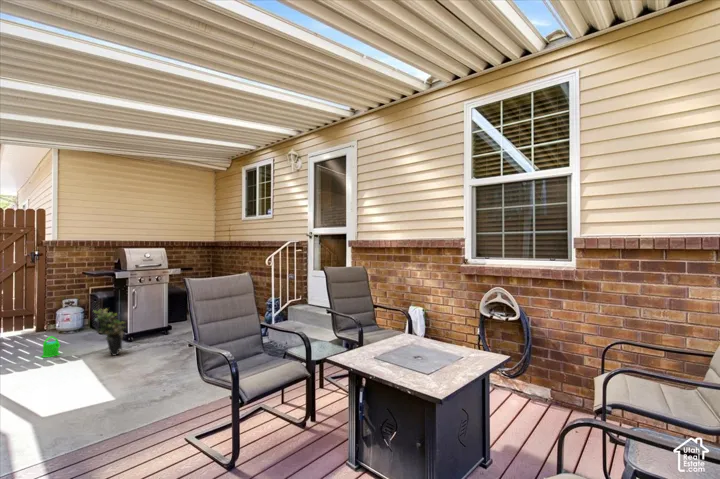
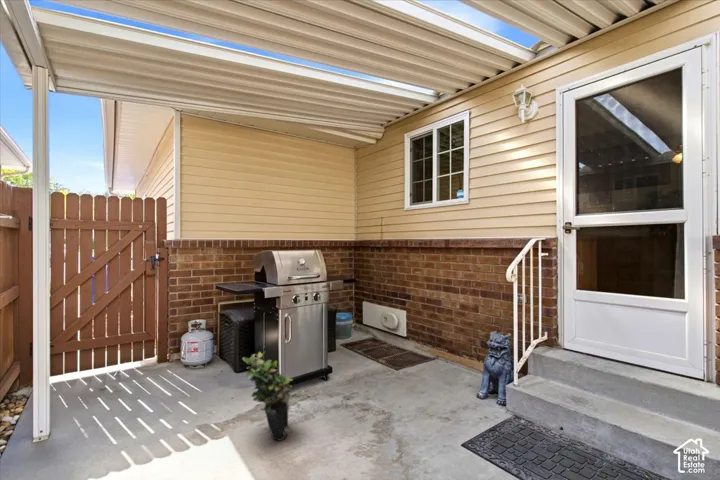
watering can: present [42,336,60,357] -> none [165,395,193,435]

